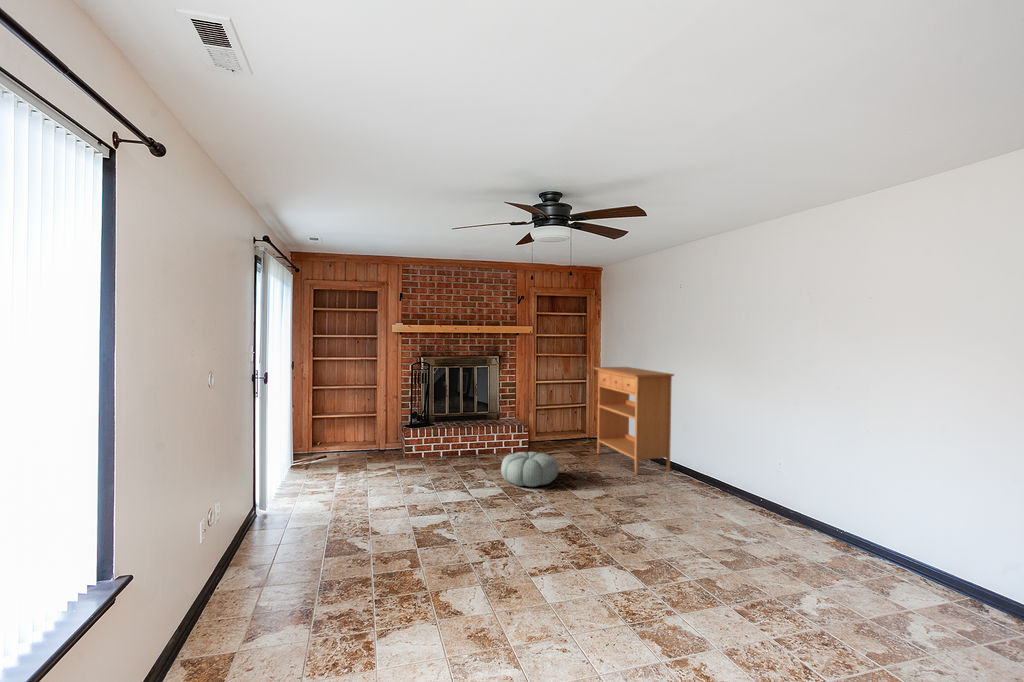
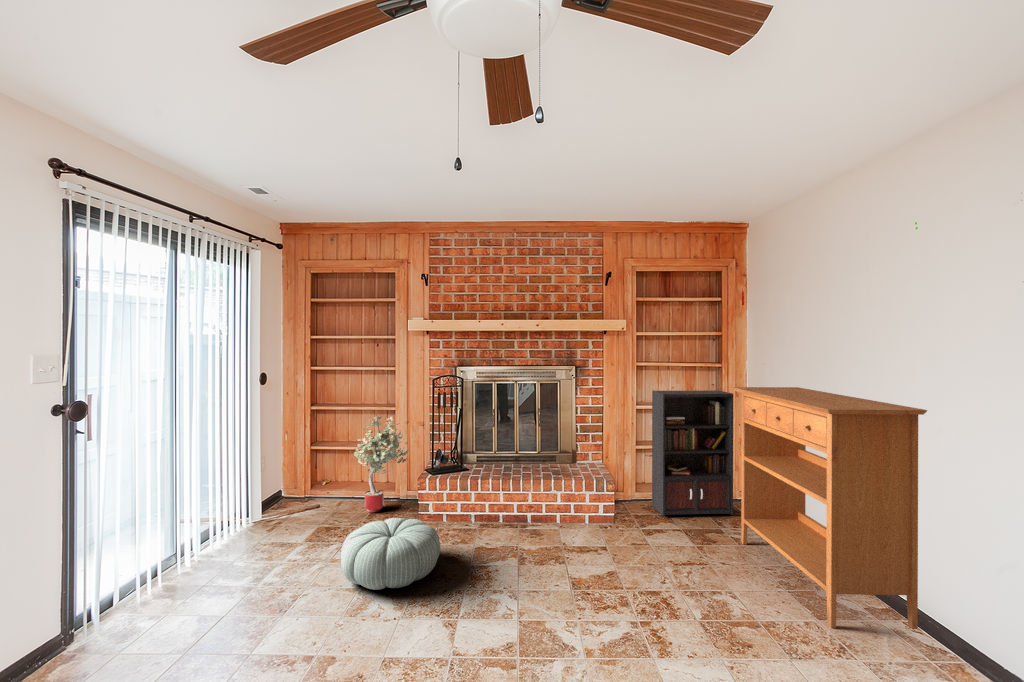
bookcase: none [546,370,593,446] -> present [652,390,733,516]
potted tree: none [348,391,394,457] -> present [354,416,408,513]
pouf: present [501,452,558,487] -> present [341,518,440,590]

